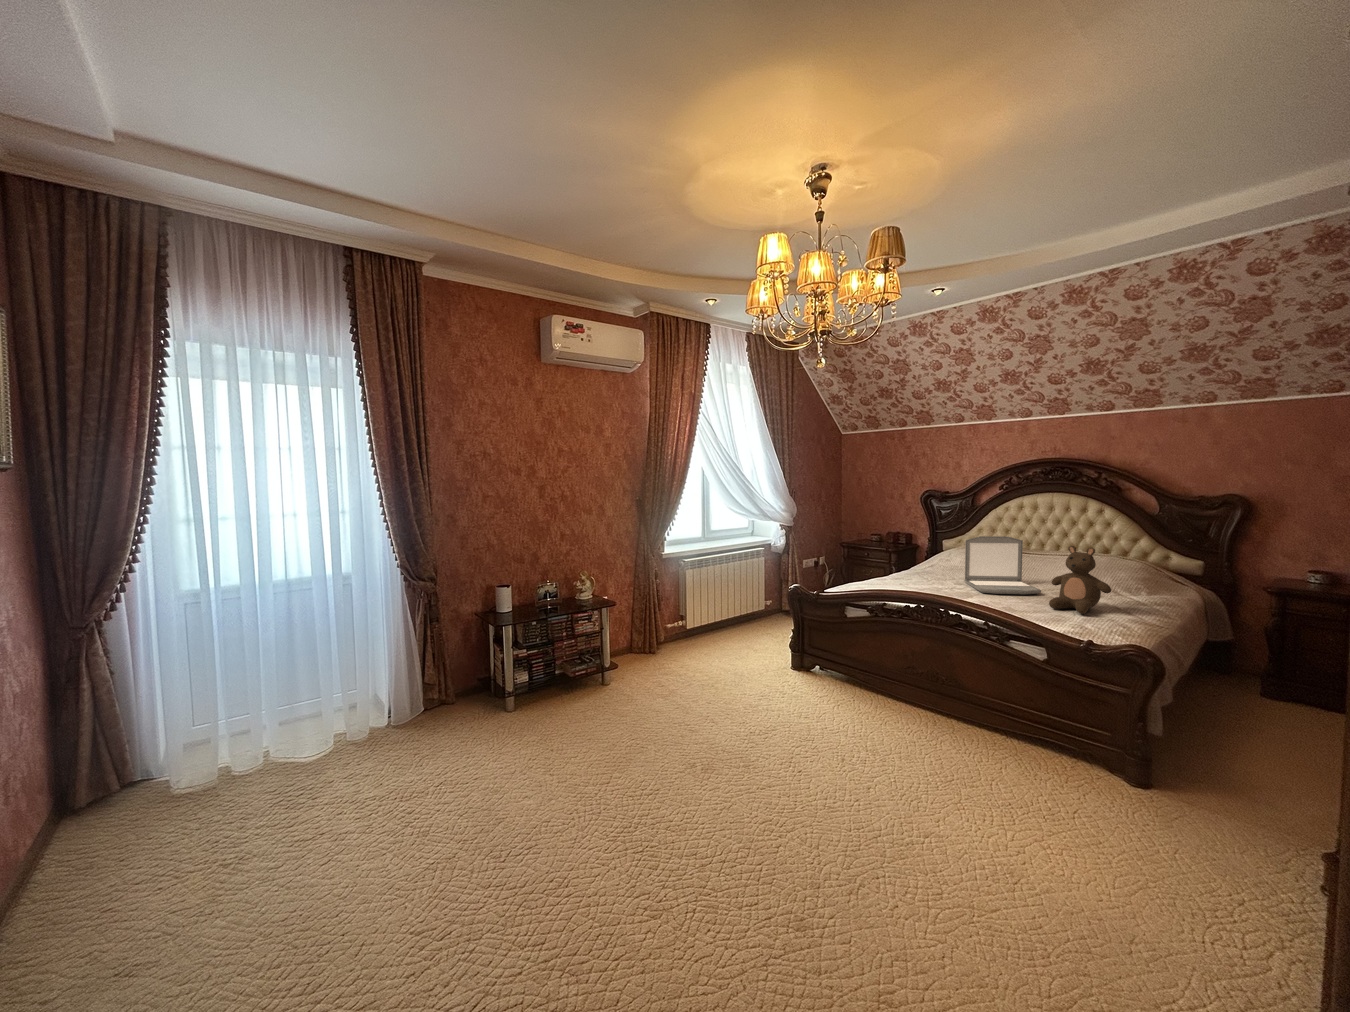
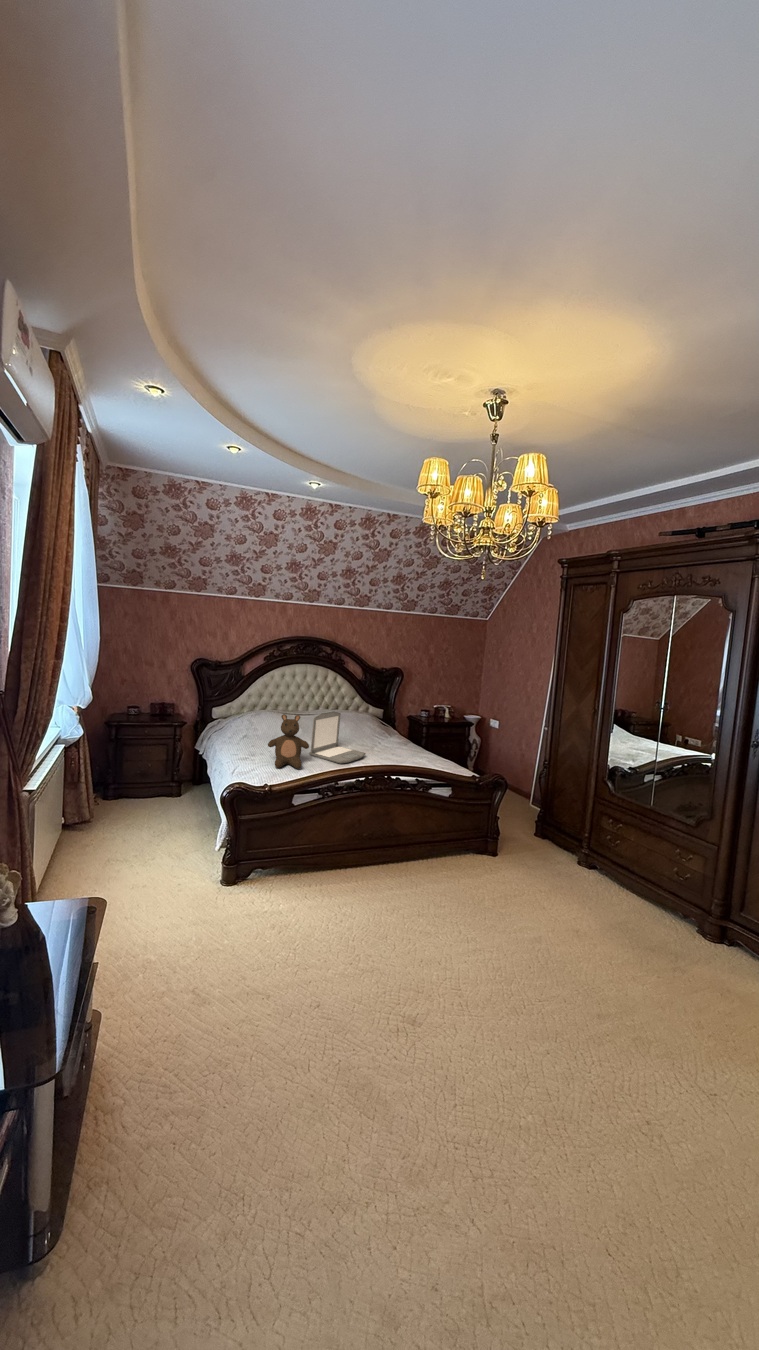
stuffed bear: present [1049,546,1111,614] -> present [268,714,309,768]

